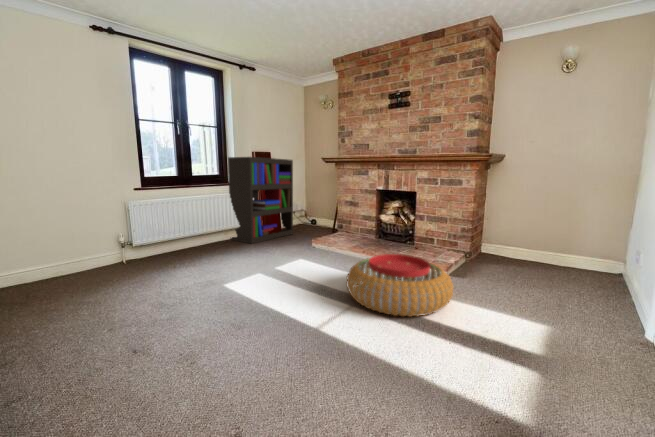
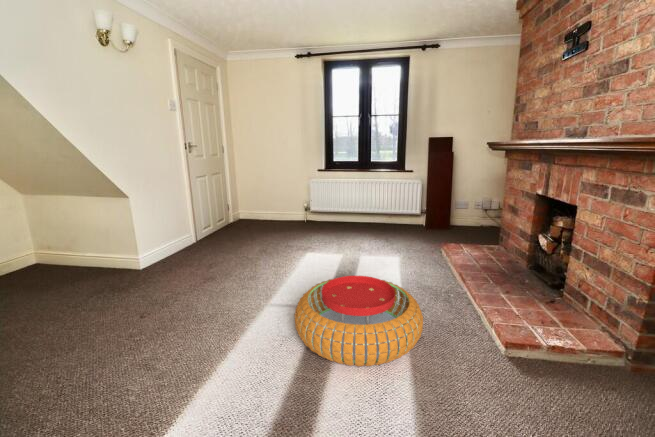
bookshelf: present [228,157,293,244] -> none [391,146,469,235]

